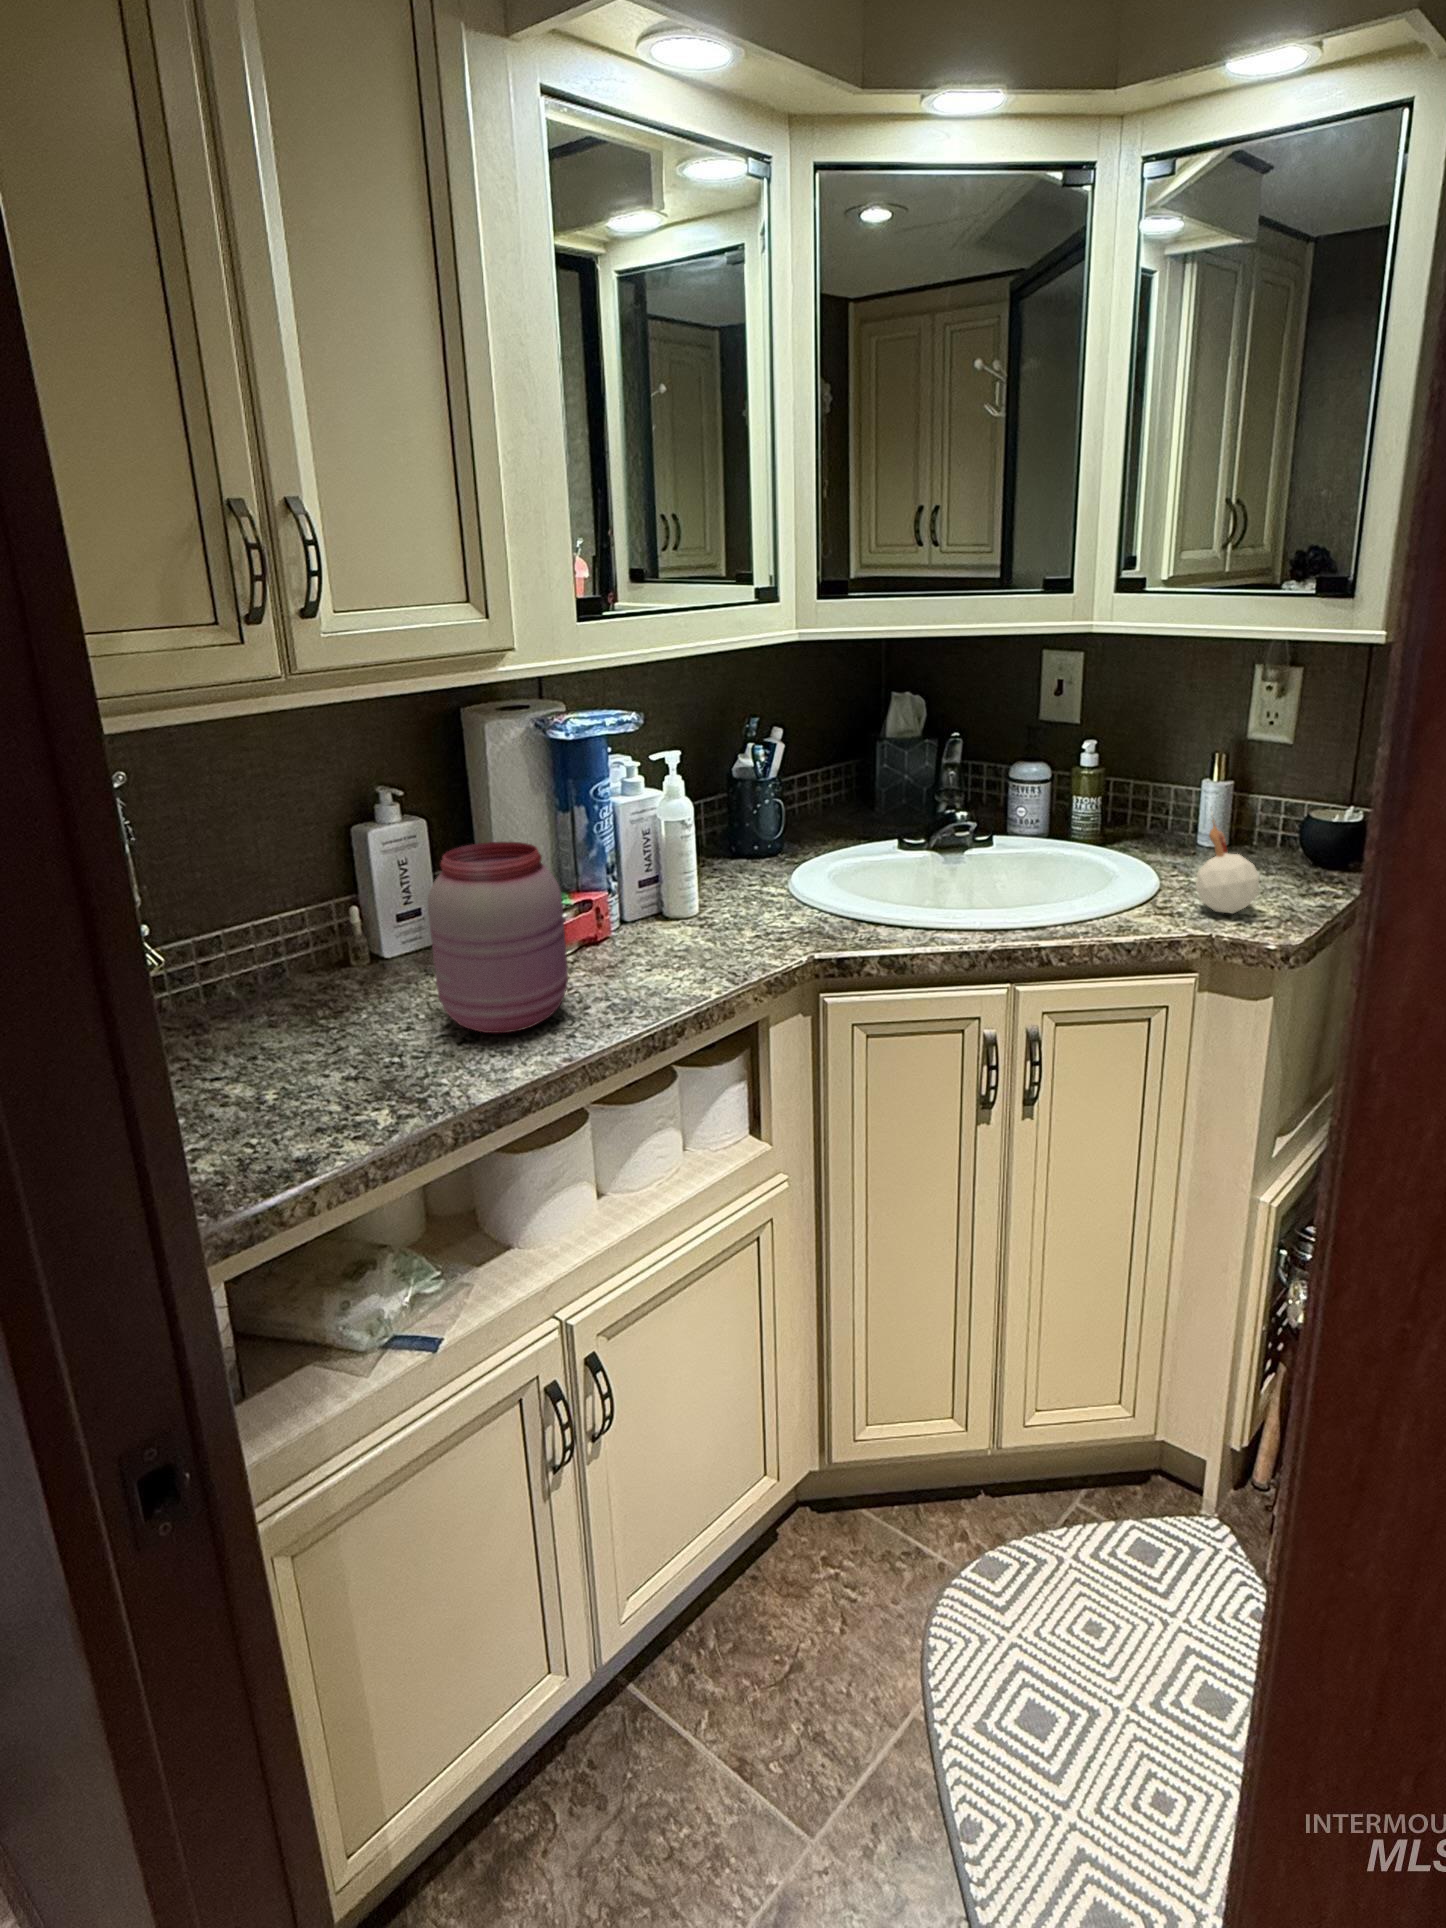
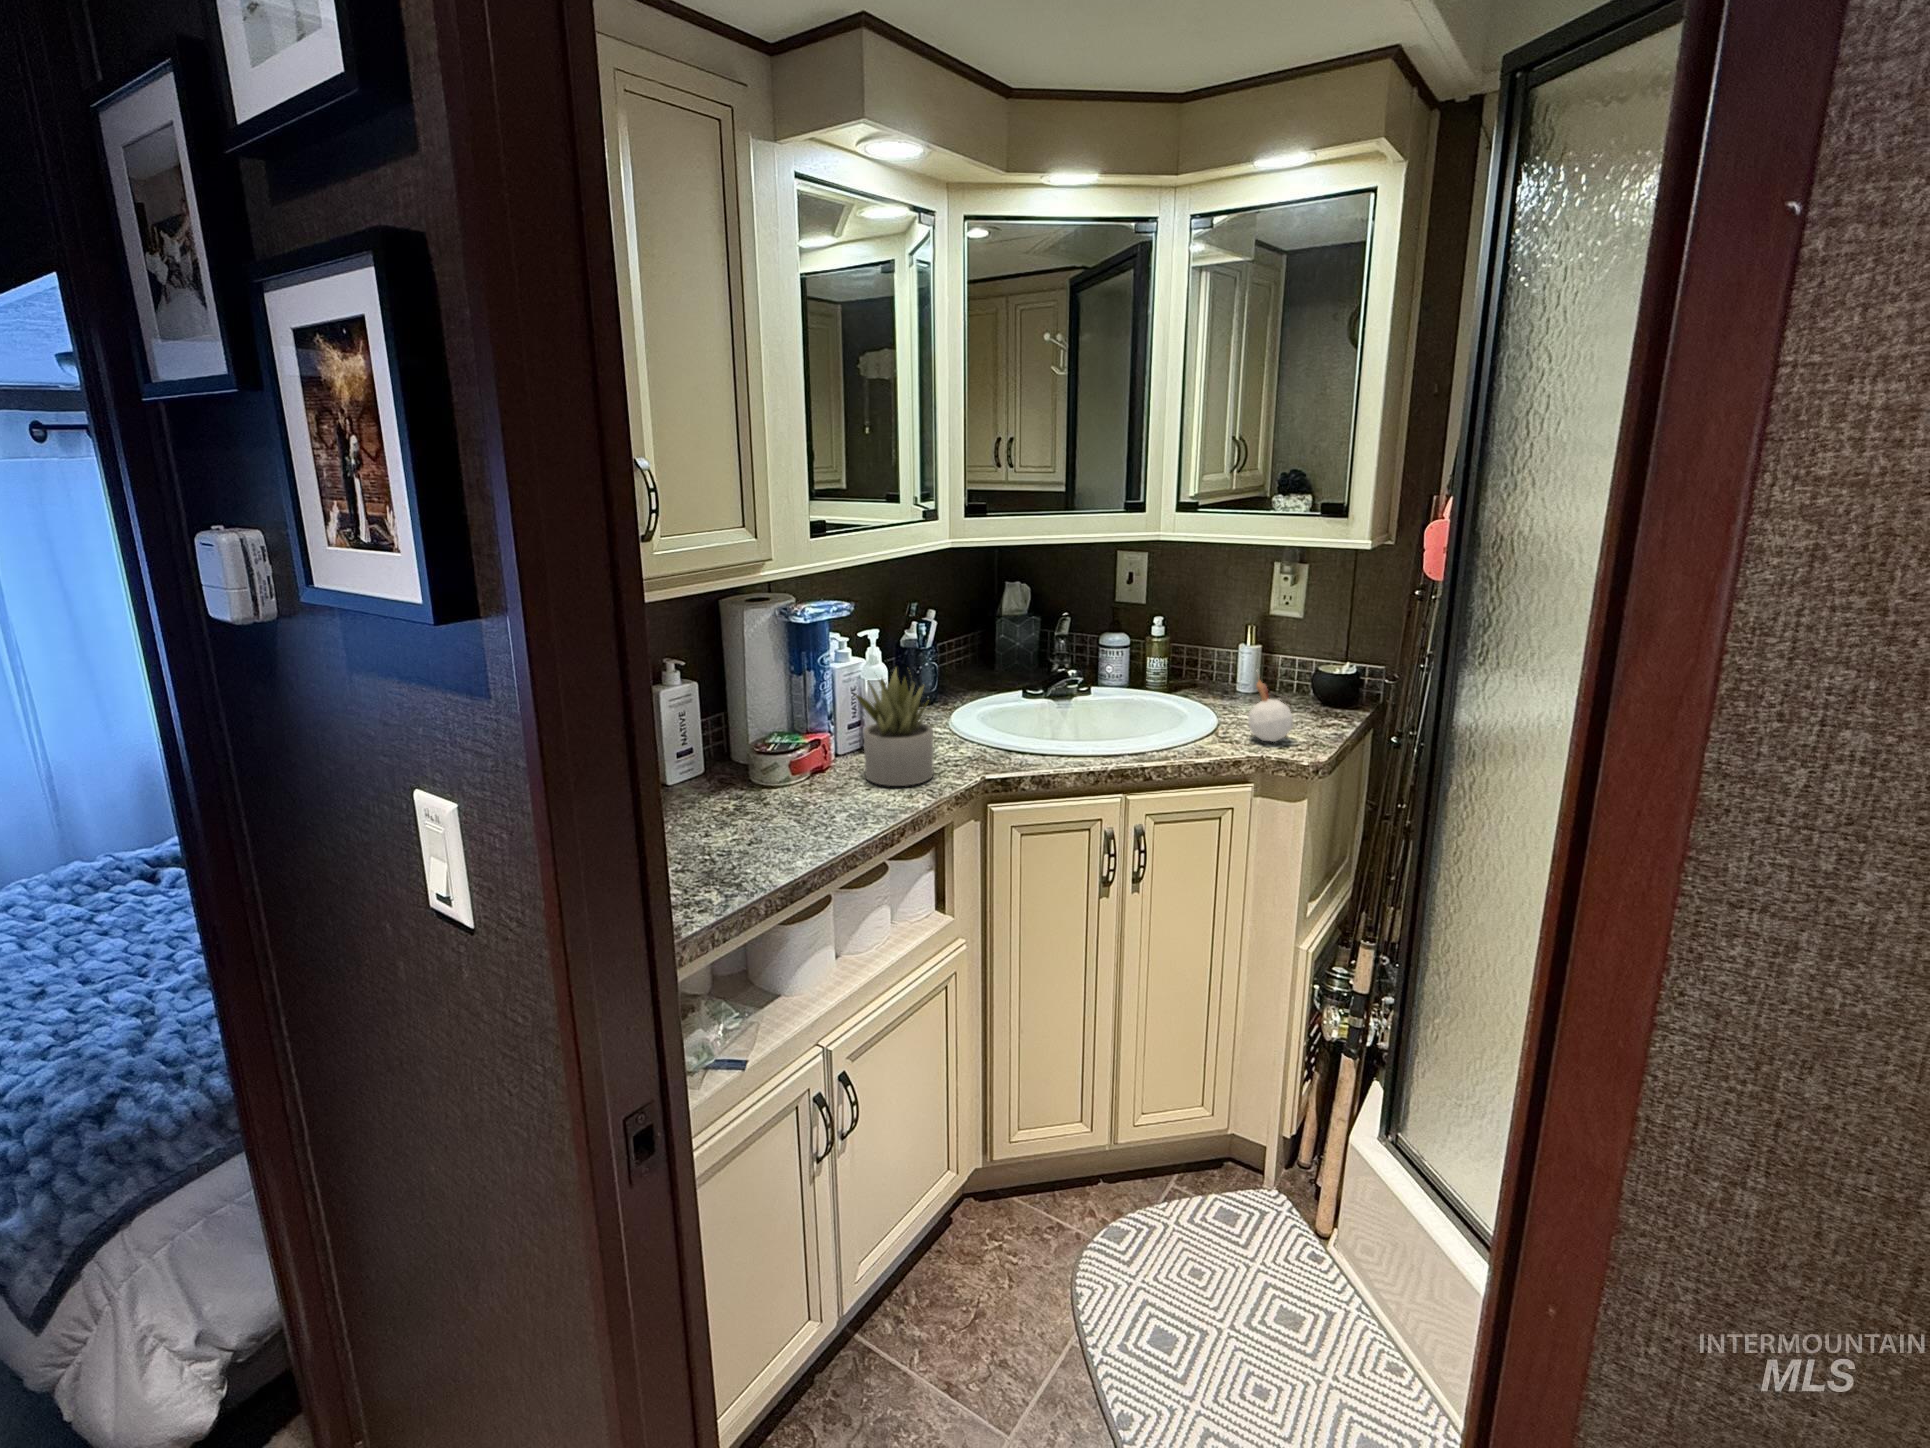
succulent plant: none [630,801,750,966] -> present [855,669,934,786]
jar: present [428,842,568,1033] -> none [724,698,821,837]

